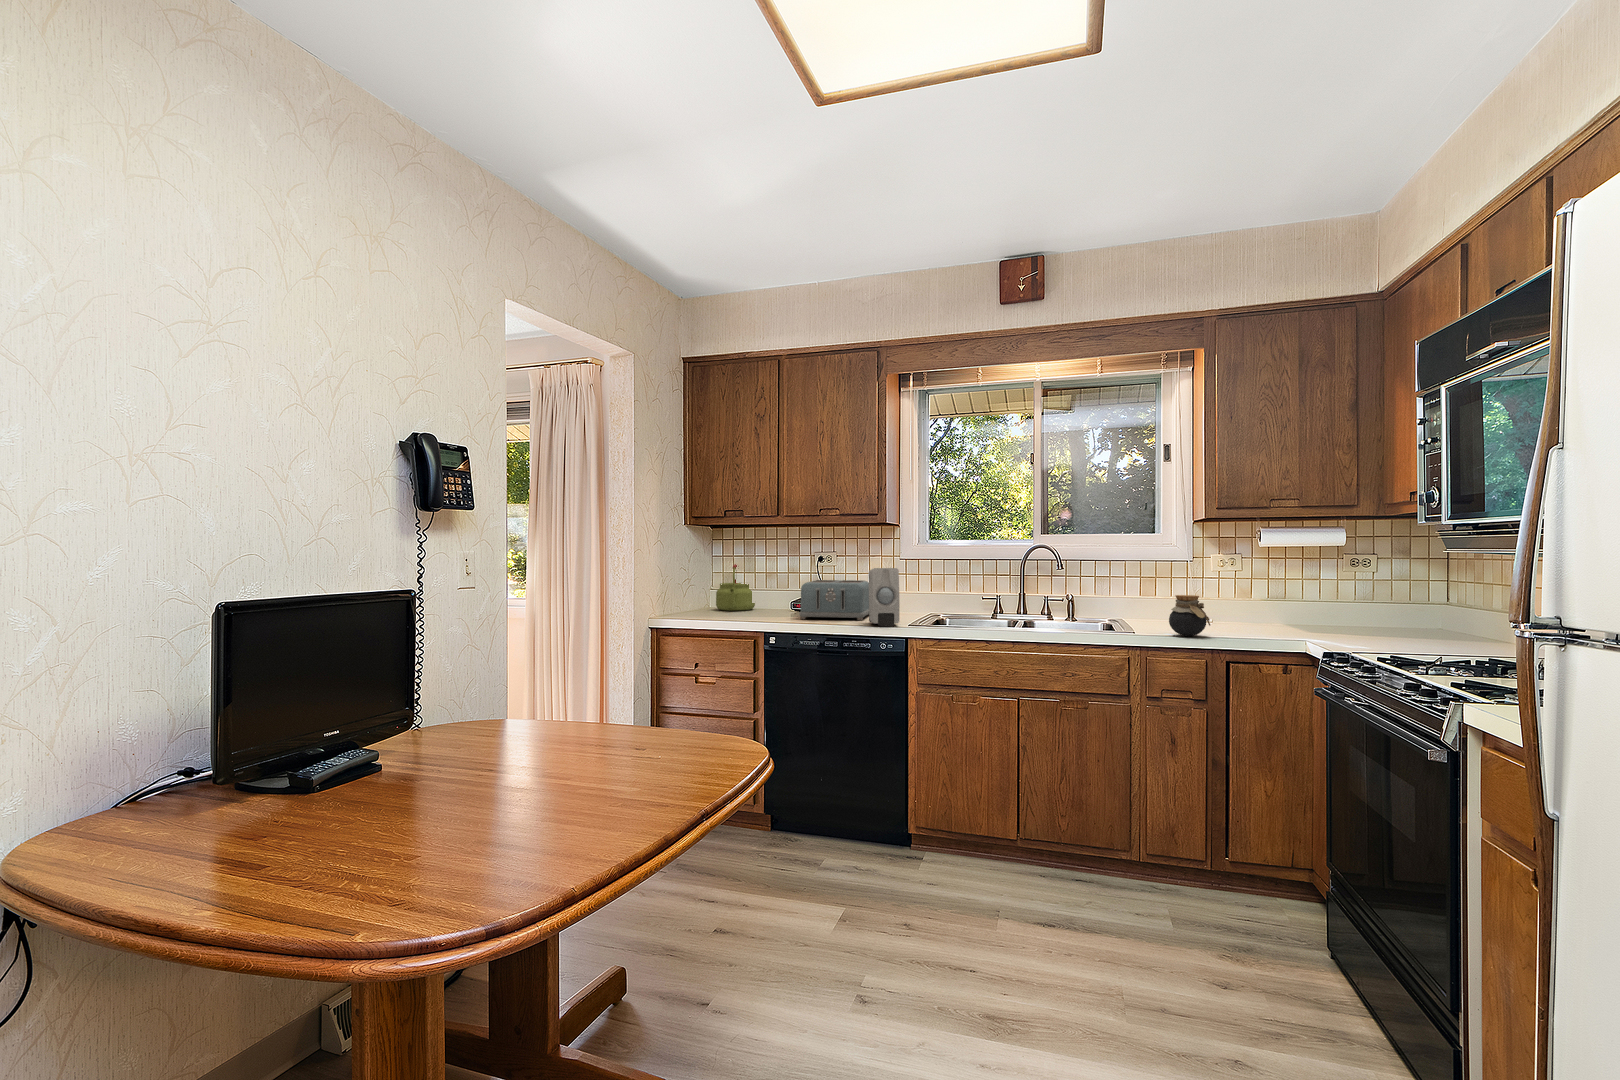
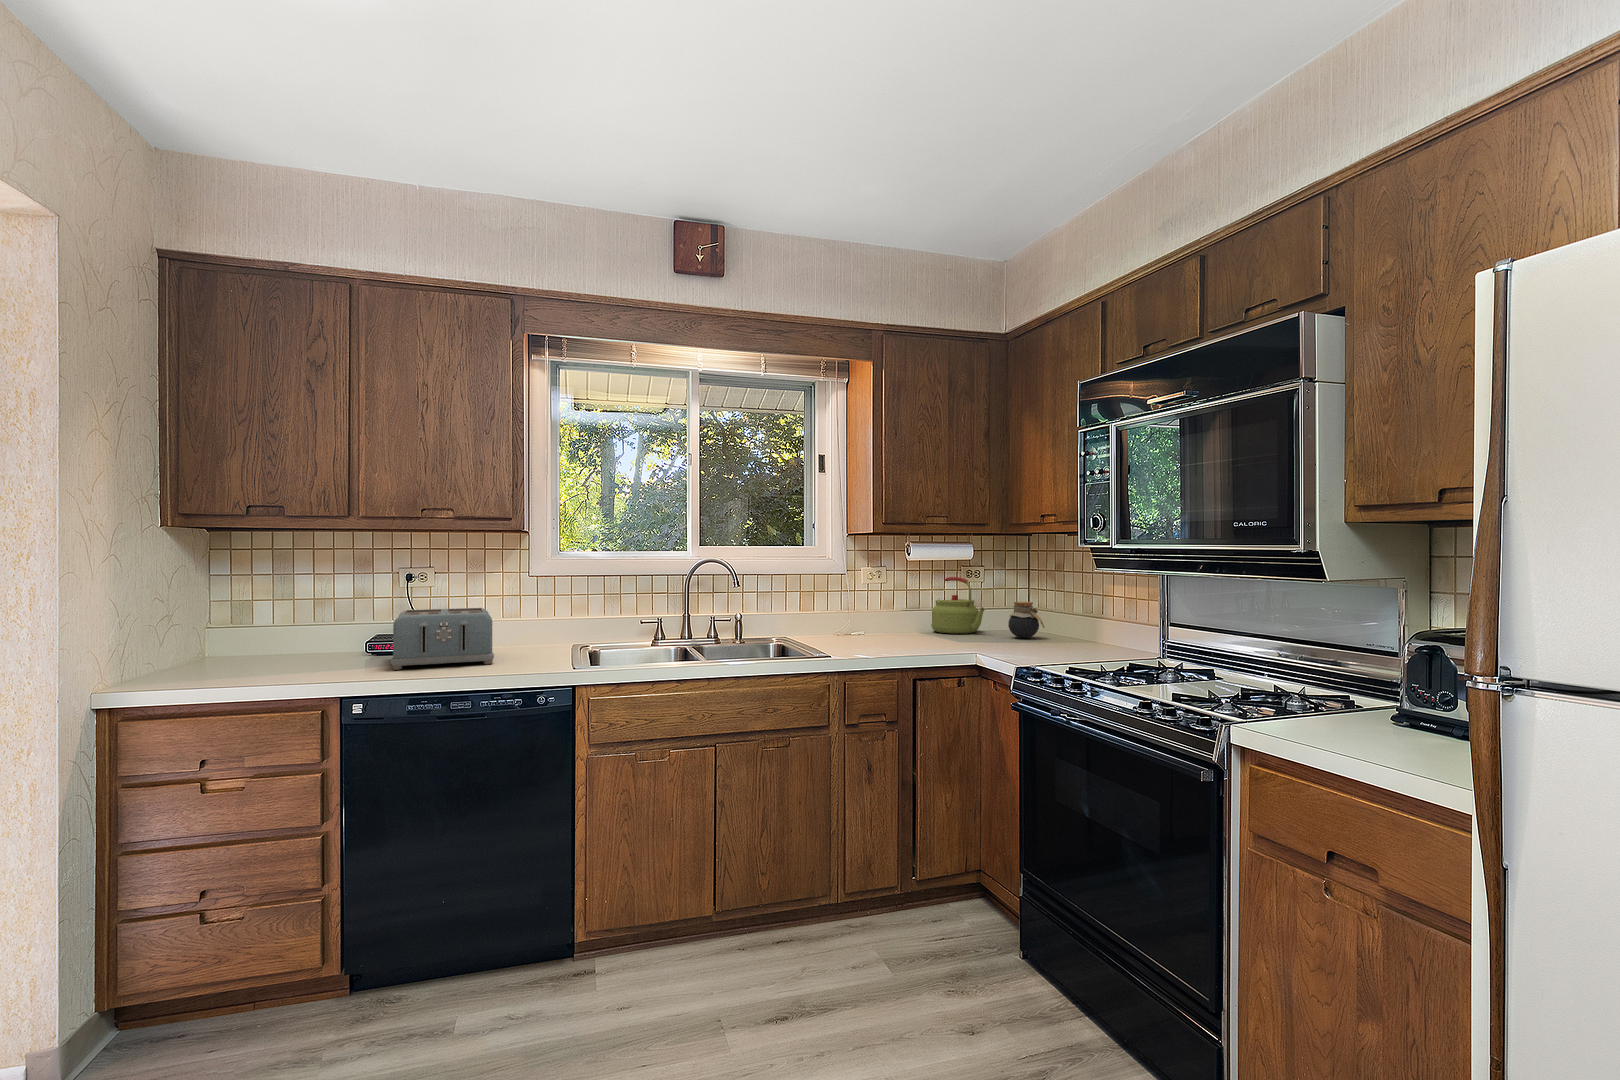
kettle: present [716,564,755,611] -> present [931,577,984,634]
soap dispenser: present [868,568,900,627] -> none [507,592,561,672]
jar: present [1169,595,1210,636] -> present [1008,602,1044,638]

